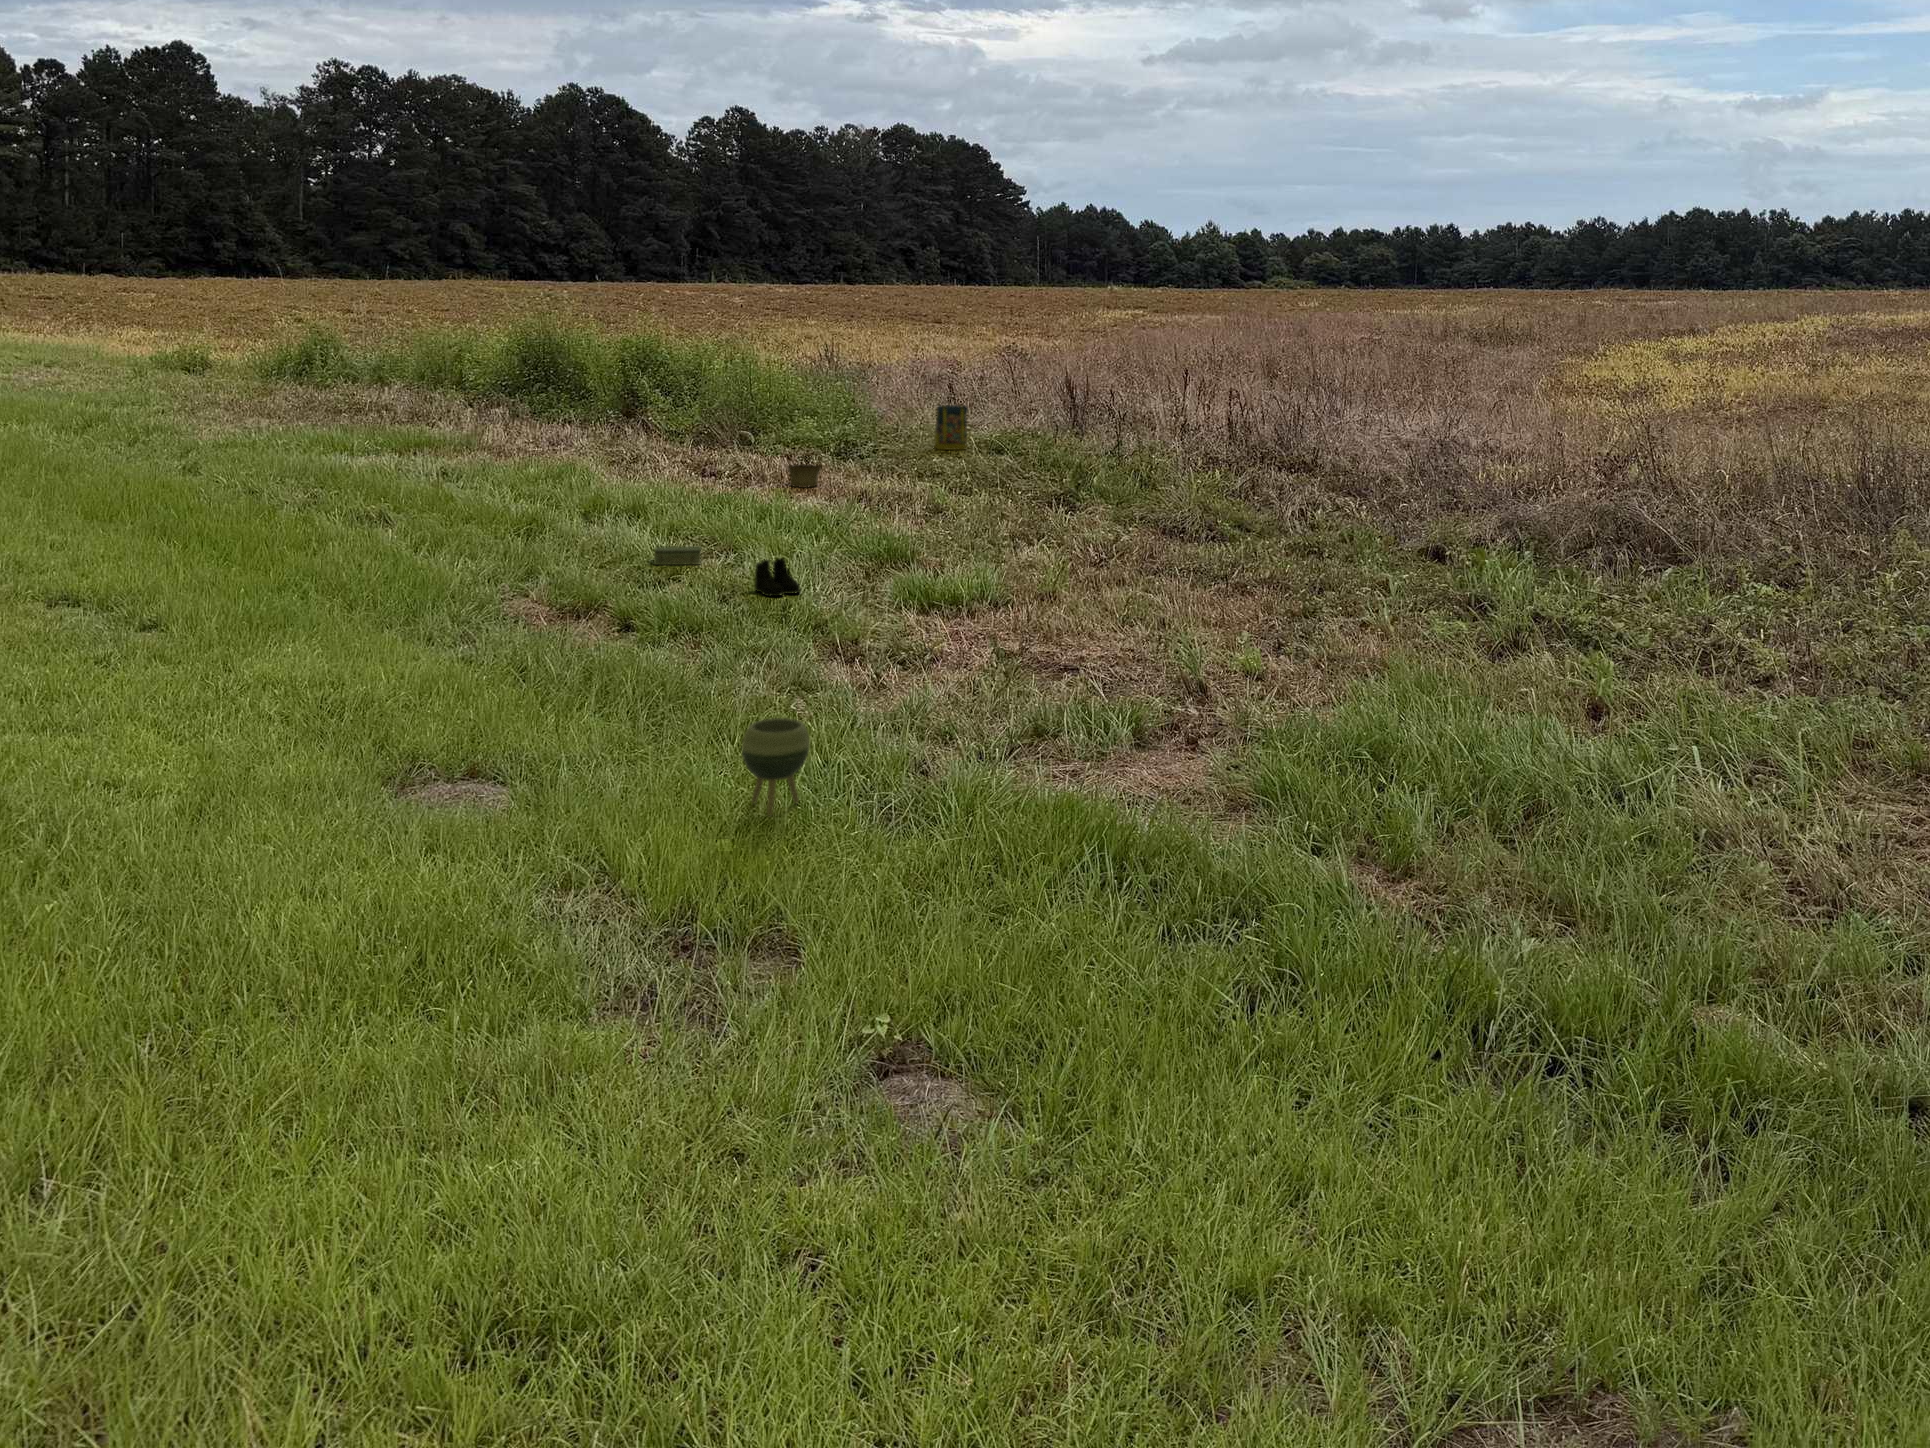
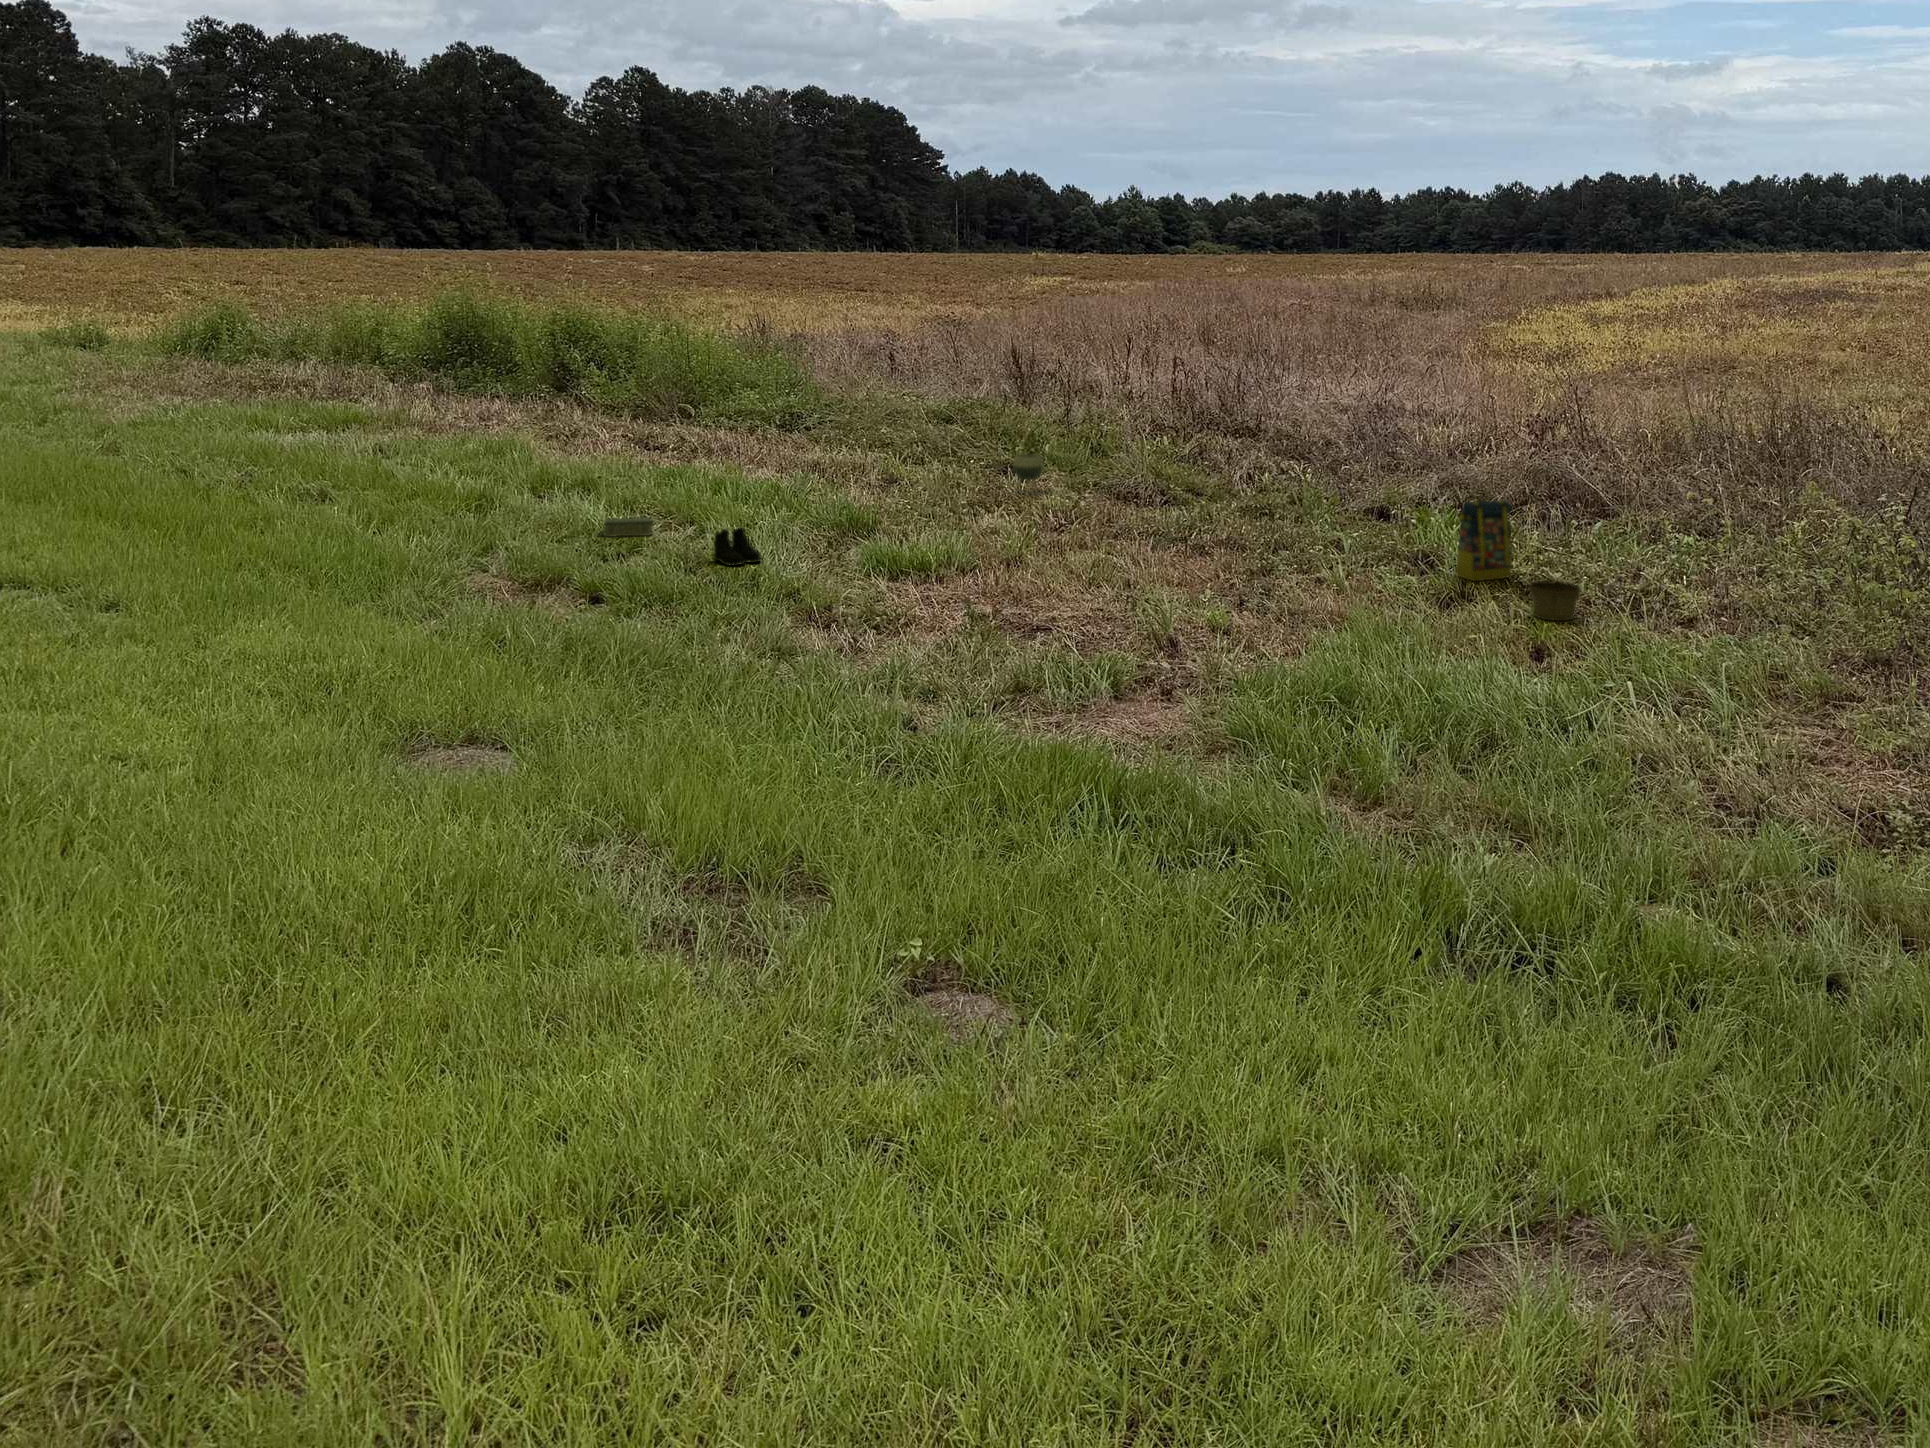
backpack: present [934,405,968,450] -> present [1455,500,1512,581]
basket: present [788,460,821,488] -> present [1529,562,1581,621]
planter: present [742,718,810,816] -> present [1013,454,1043,494]

